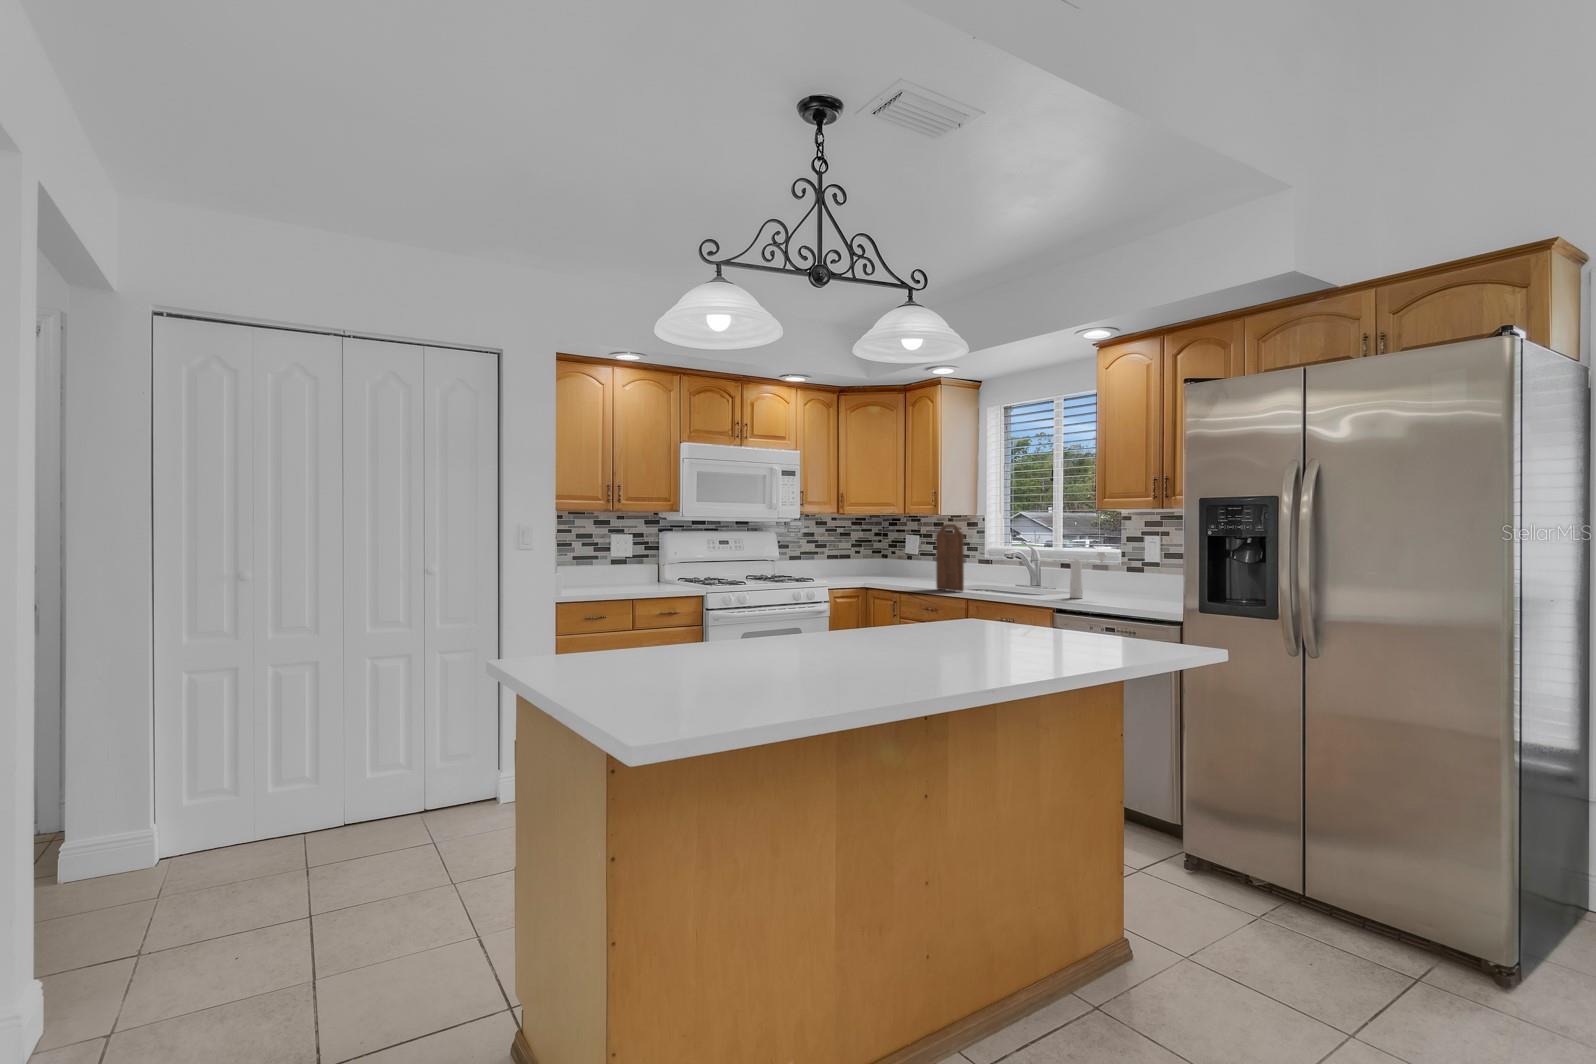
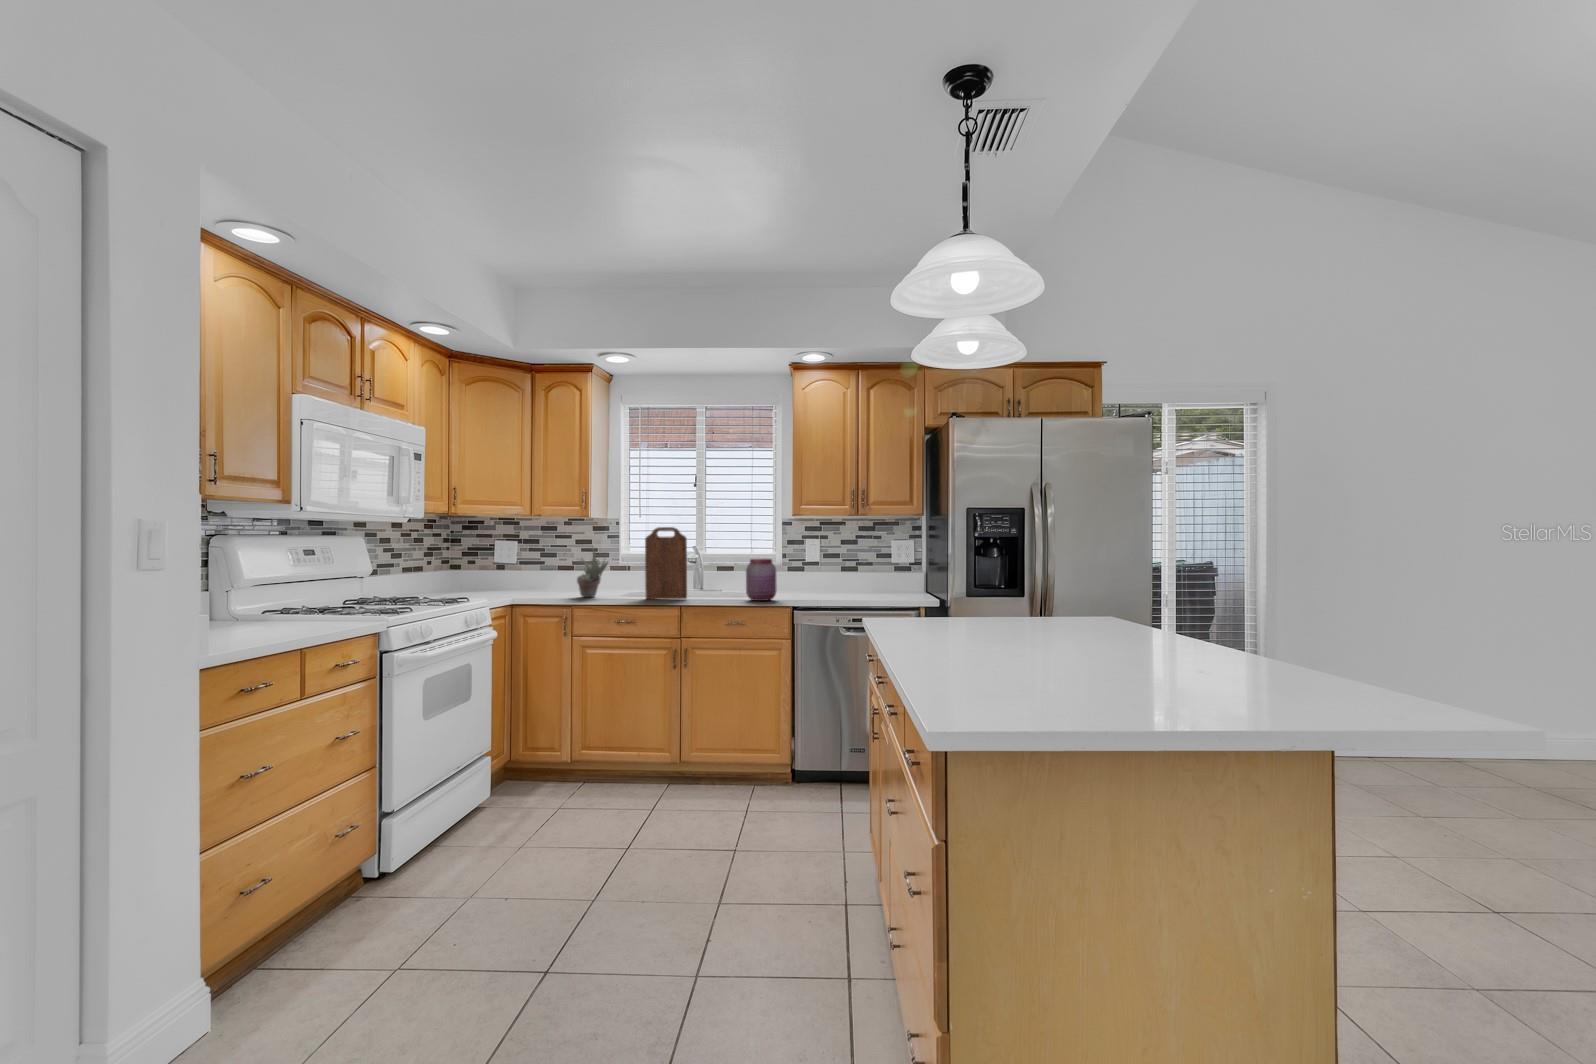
succulent plant: none [886,542,924,585] -> present [577,548,608,597]
pepper mill: present [1069,552,1107,598] -> none [786,554,814,597]
jar: none [1000,556,1032,599] -> present [746,559,777,601]

